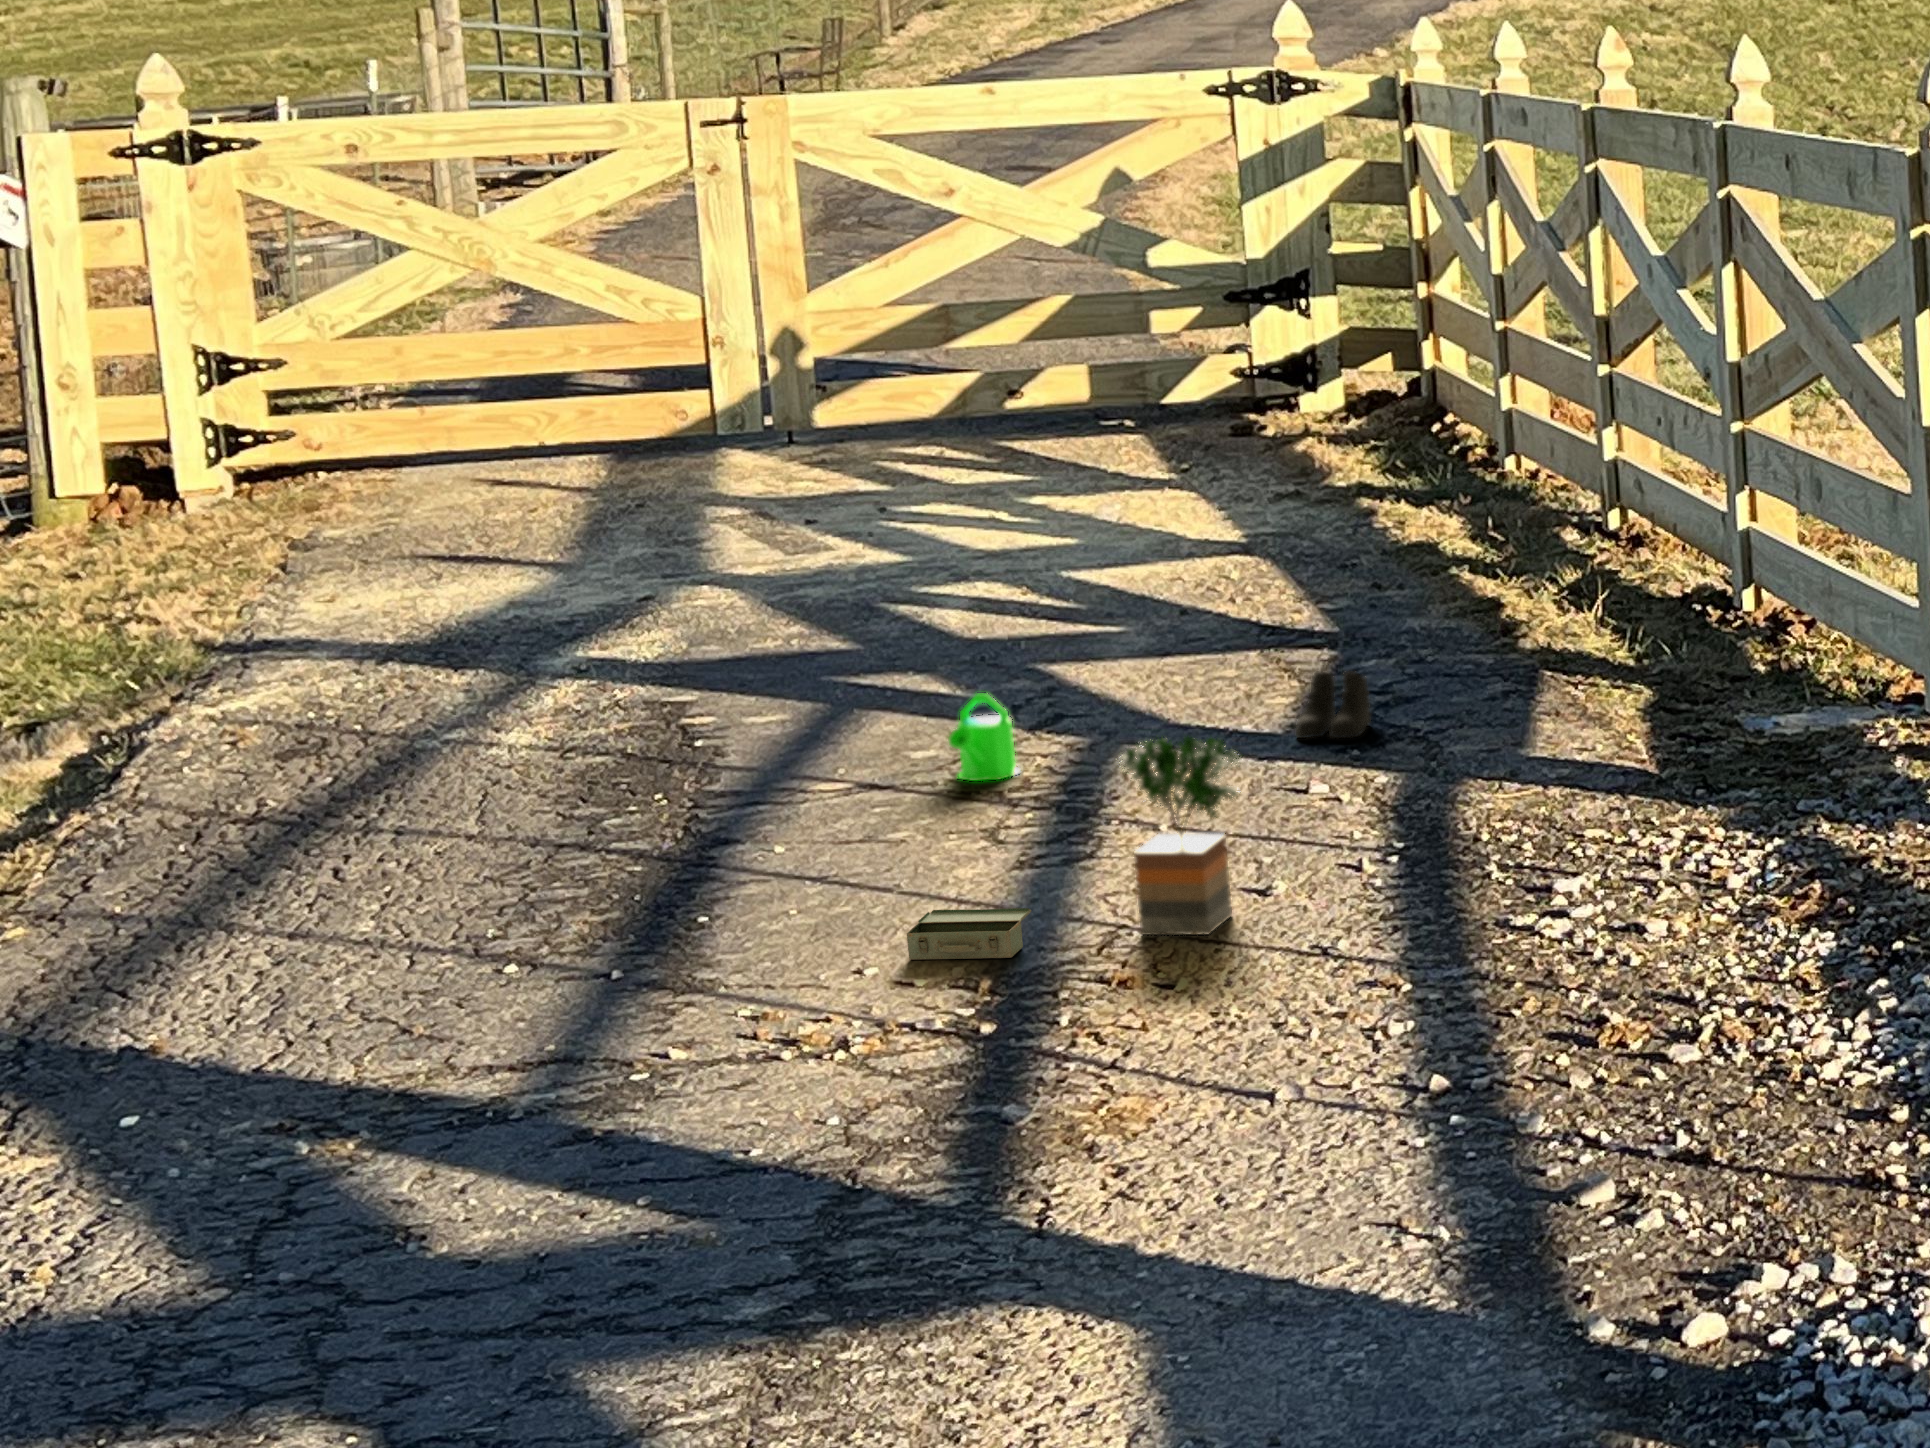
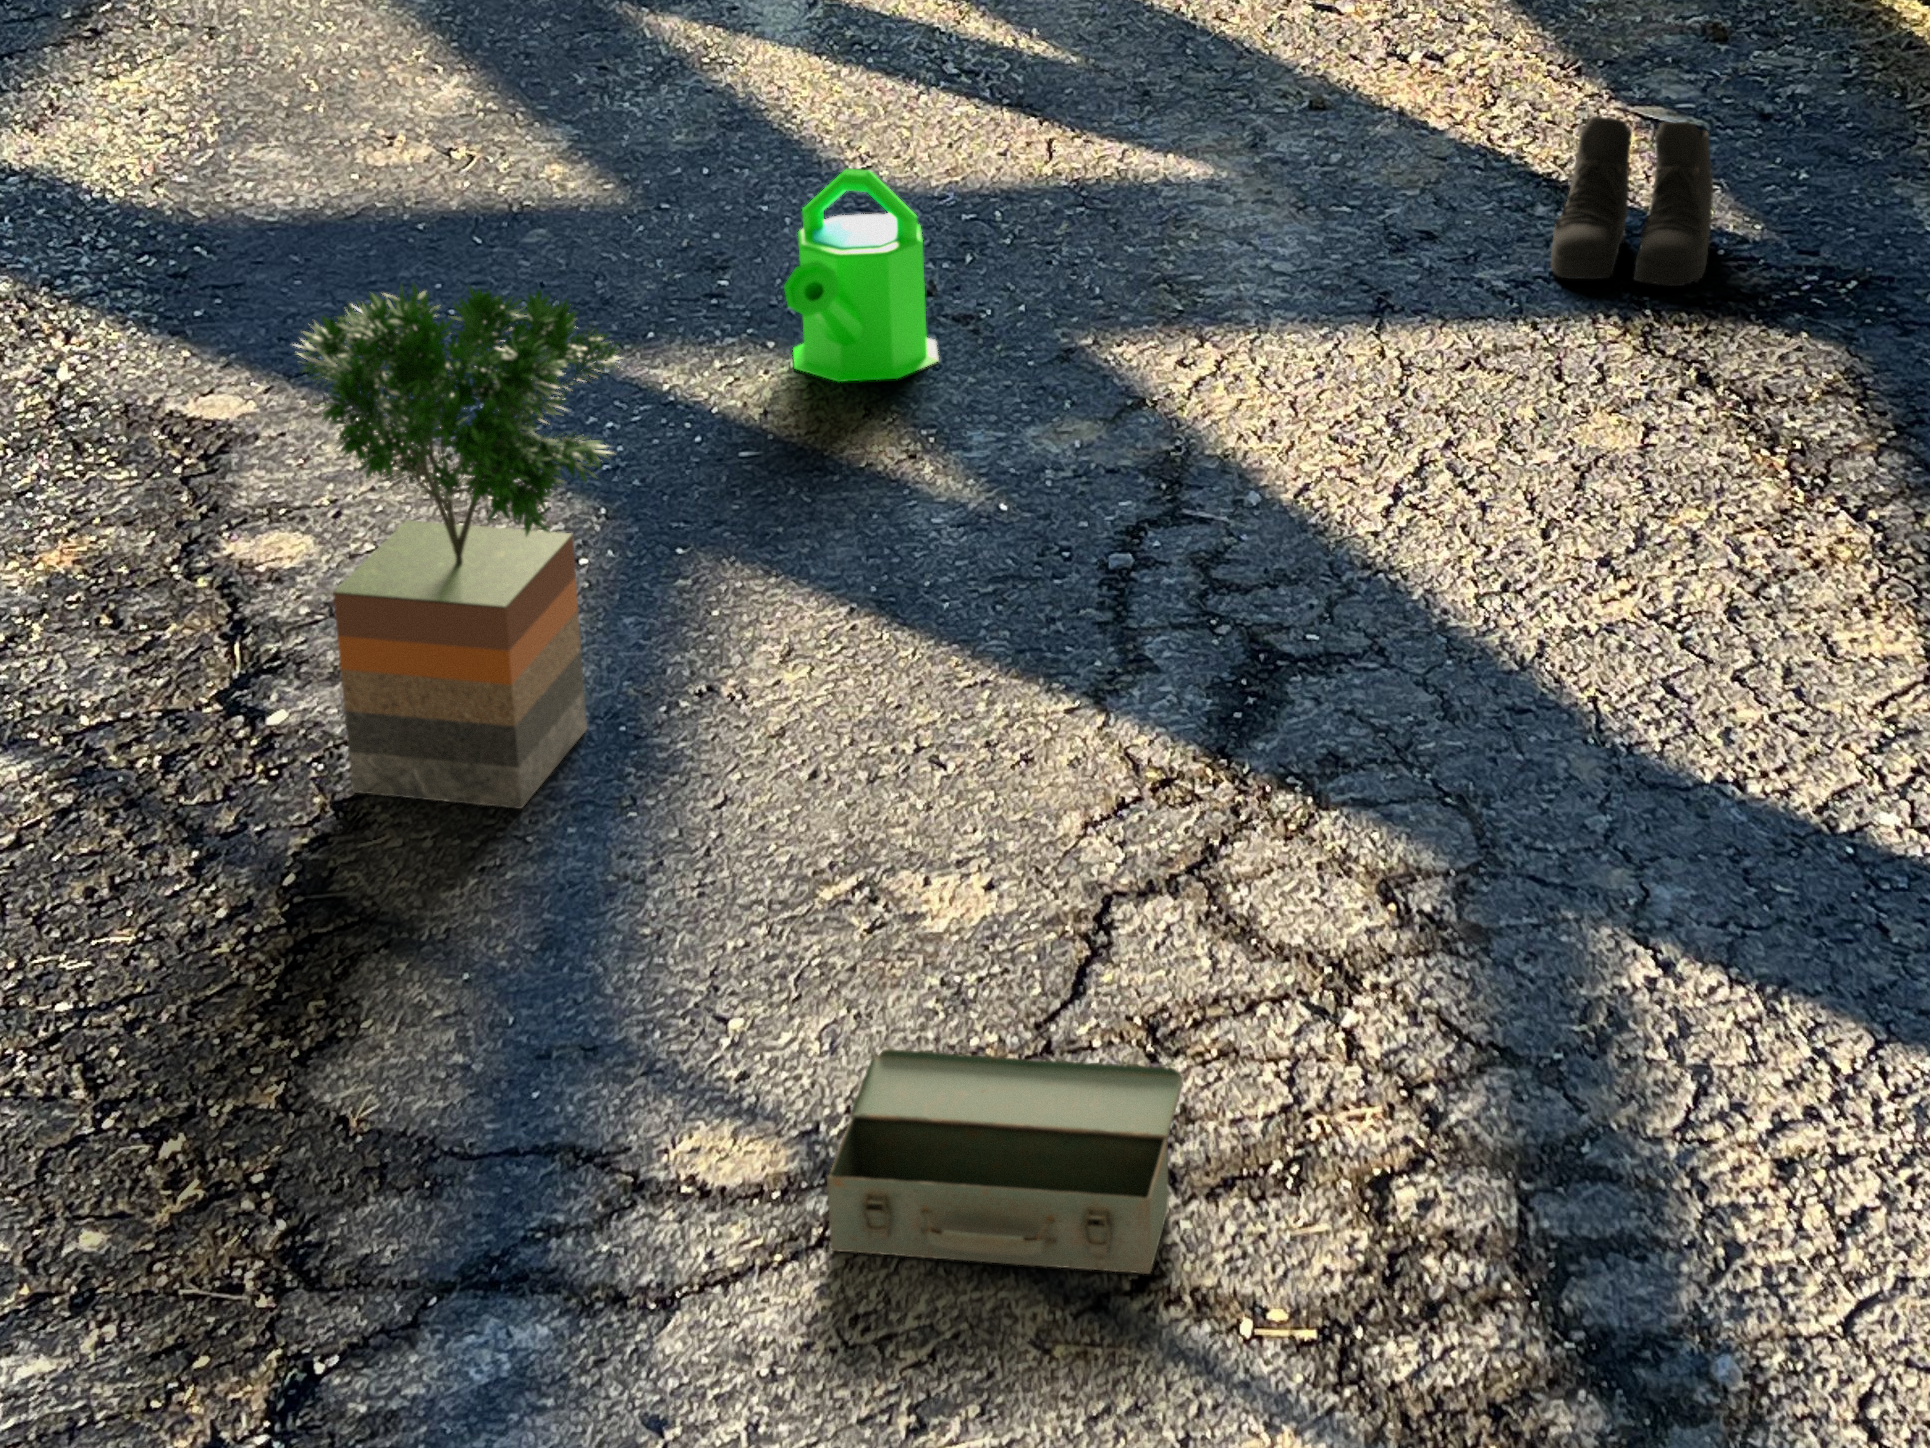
potted tree: present [1119,737,1241,935] -> present [295,284,621,809]

